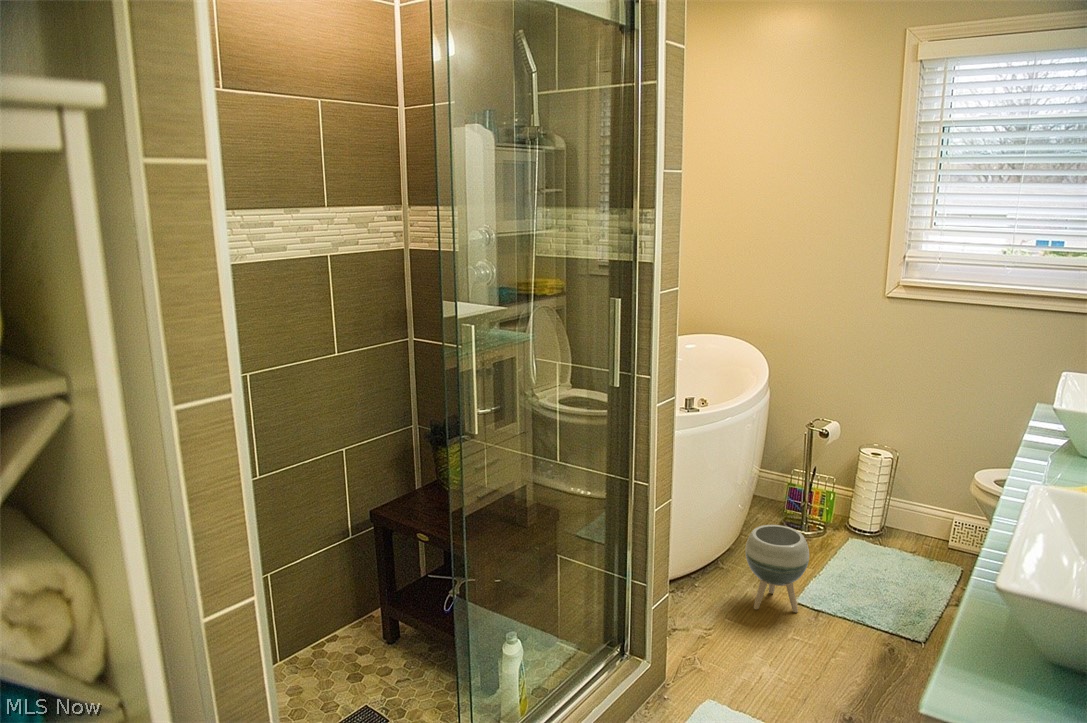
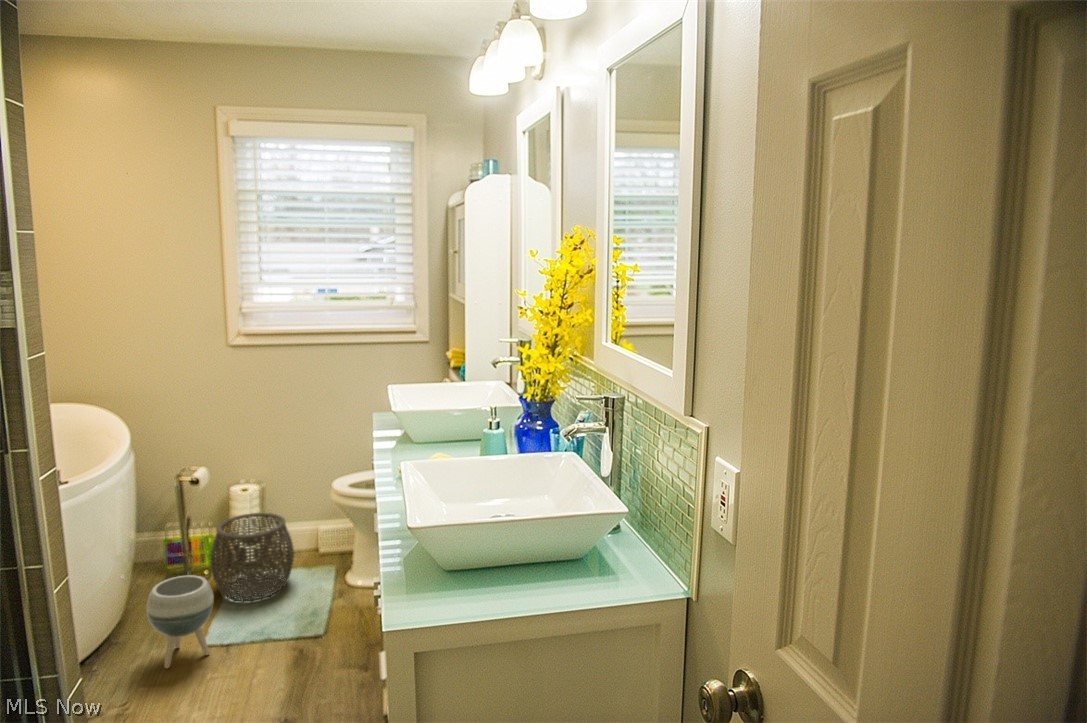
woven basket: none [821,480,915,576] -> present [210,513,294,600]

